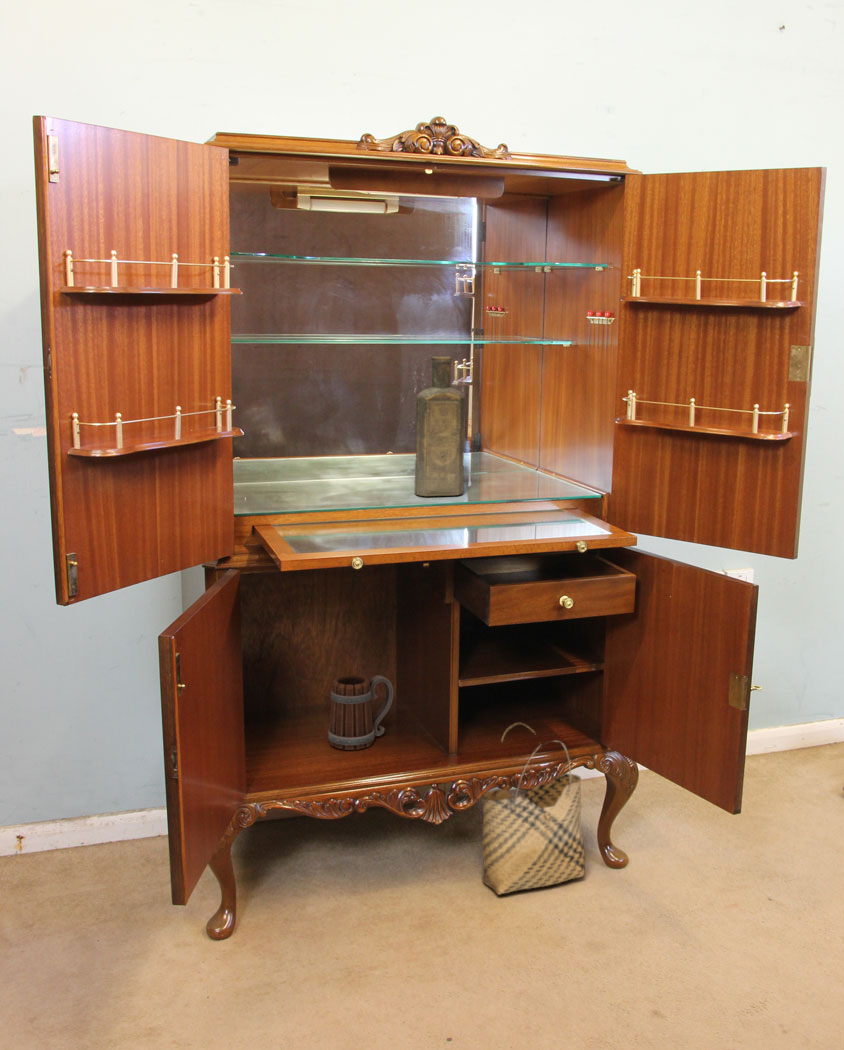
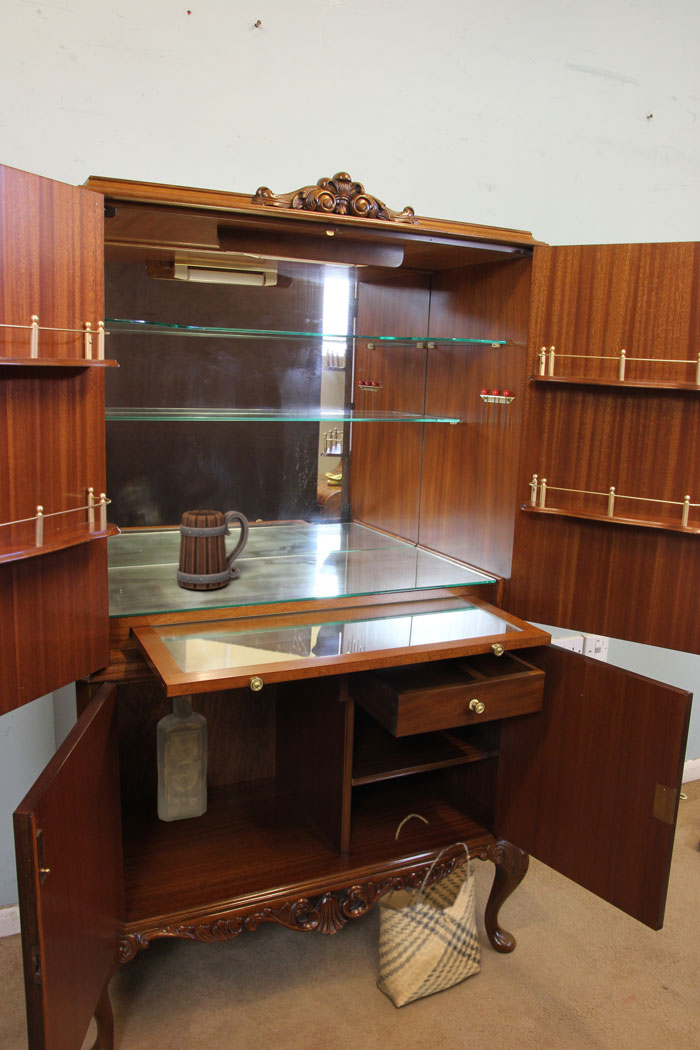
bottle: present [415,356,465,496] -> present [157,695,207,821]
beer mug: present [328,675,393,750] -> present [177,510,249,590]

